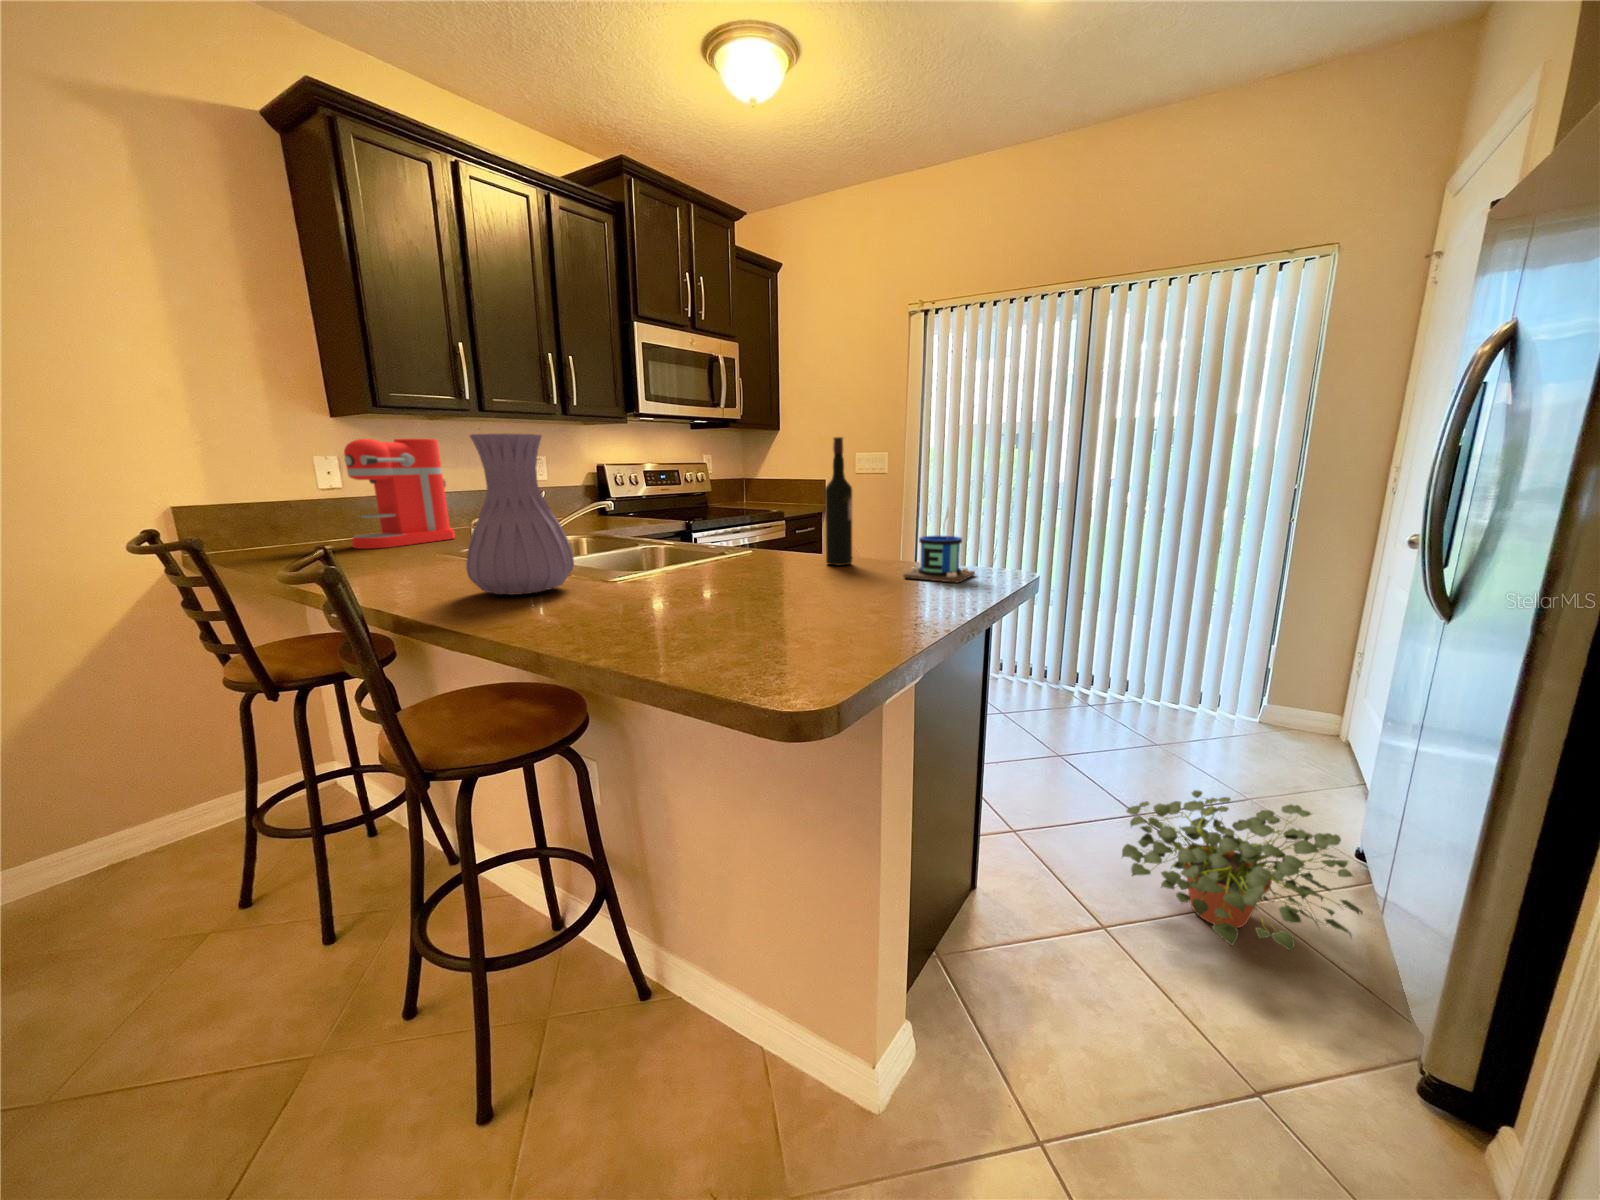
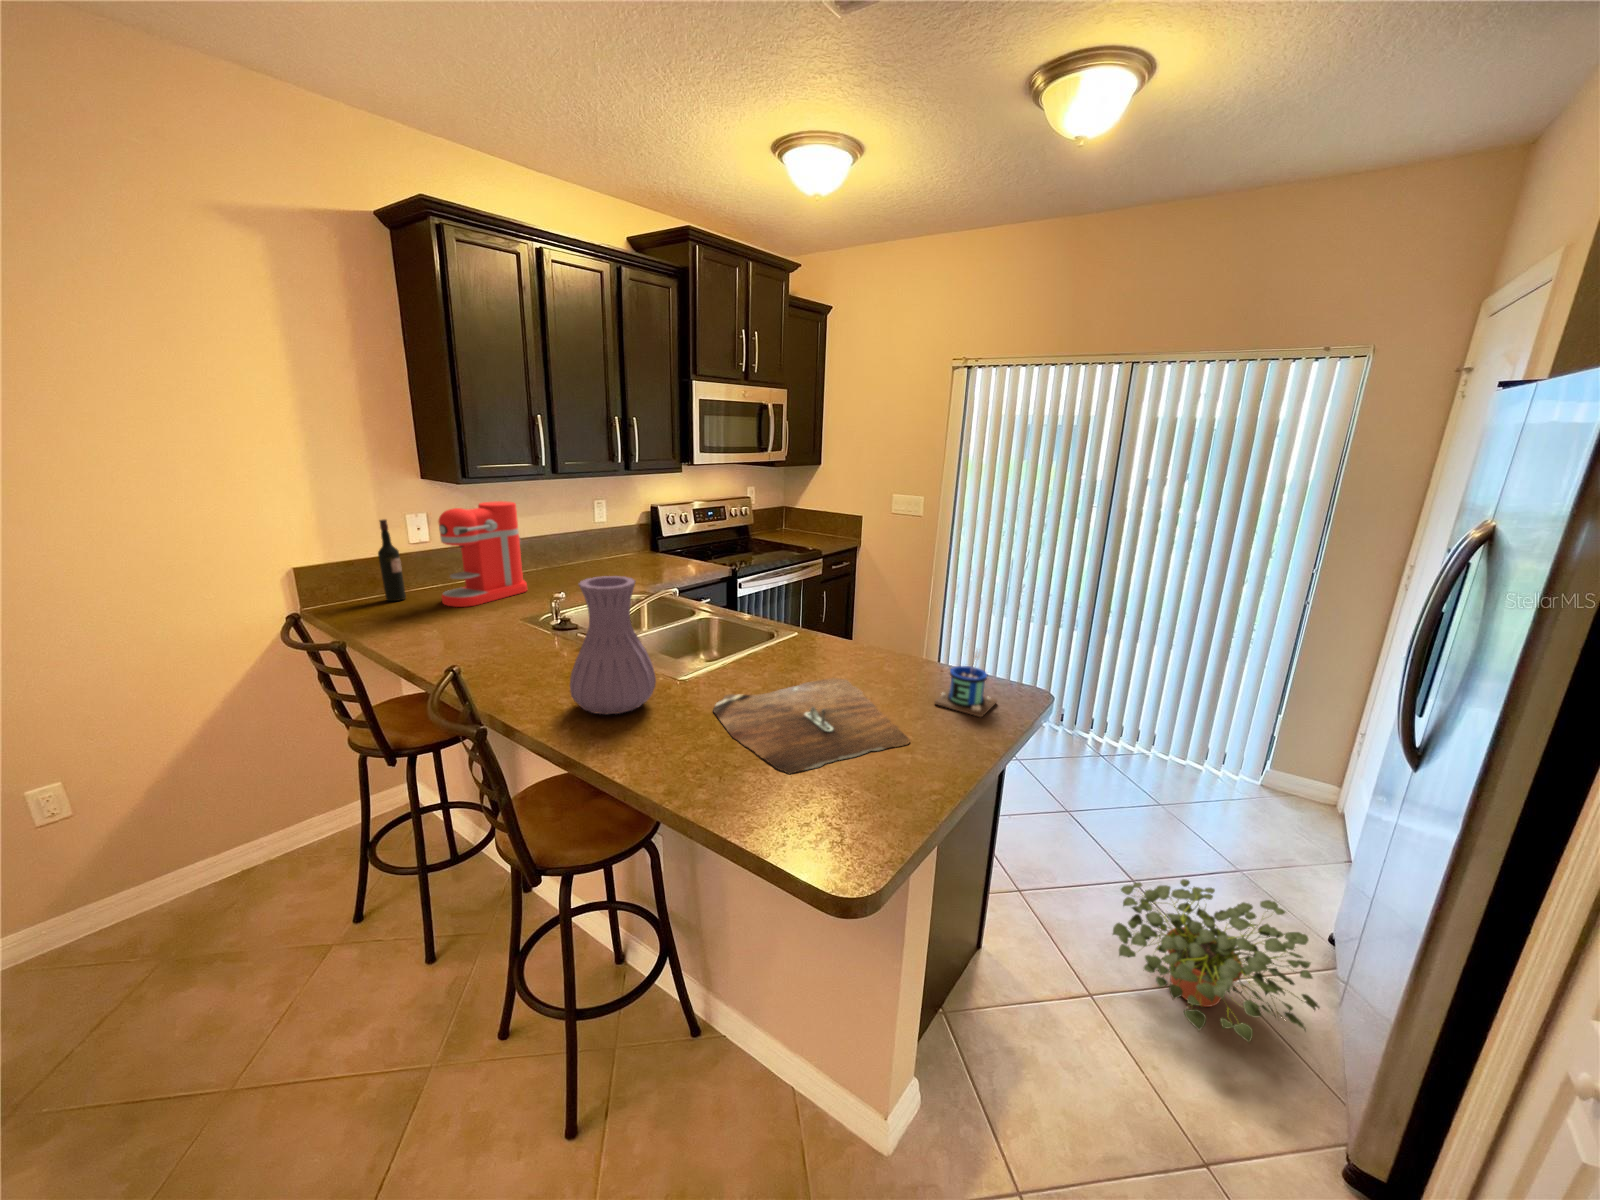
wine bottle: present [825,437,852,565] -> present [378,519,406,601]
cutting board: none [642,567,876,622] -> present [713,678,910,774]

